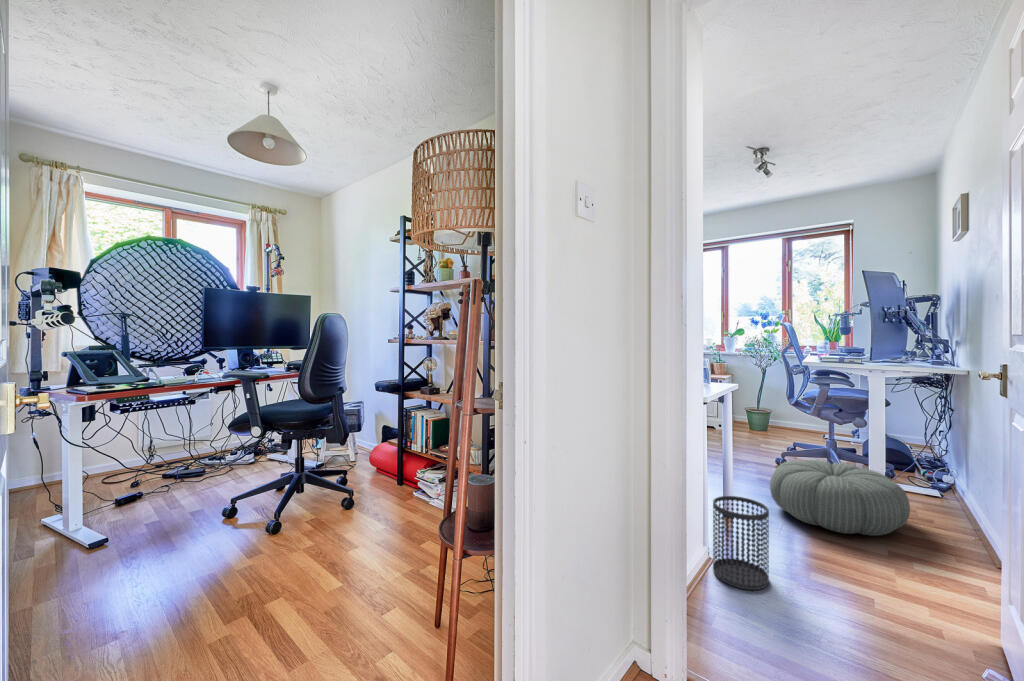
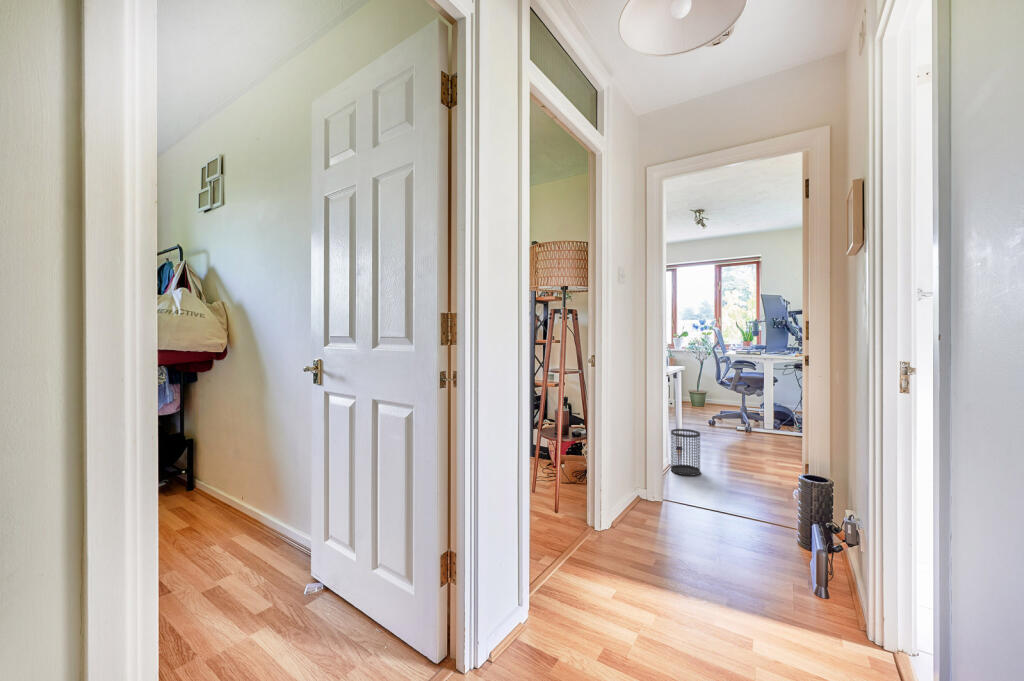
pouf: present [770,460,910,536] -> none [703,415,779,453]

